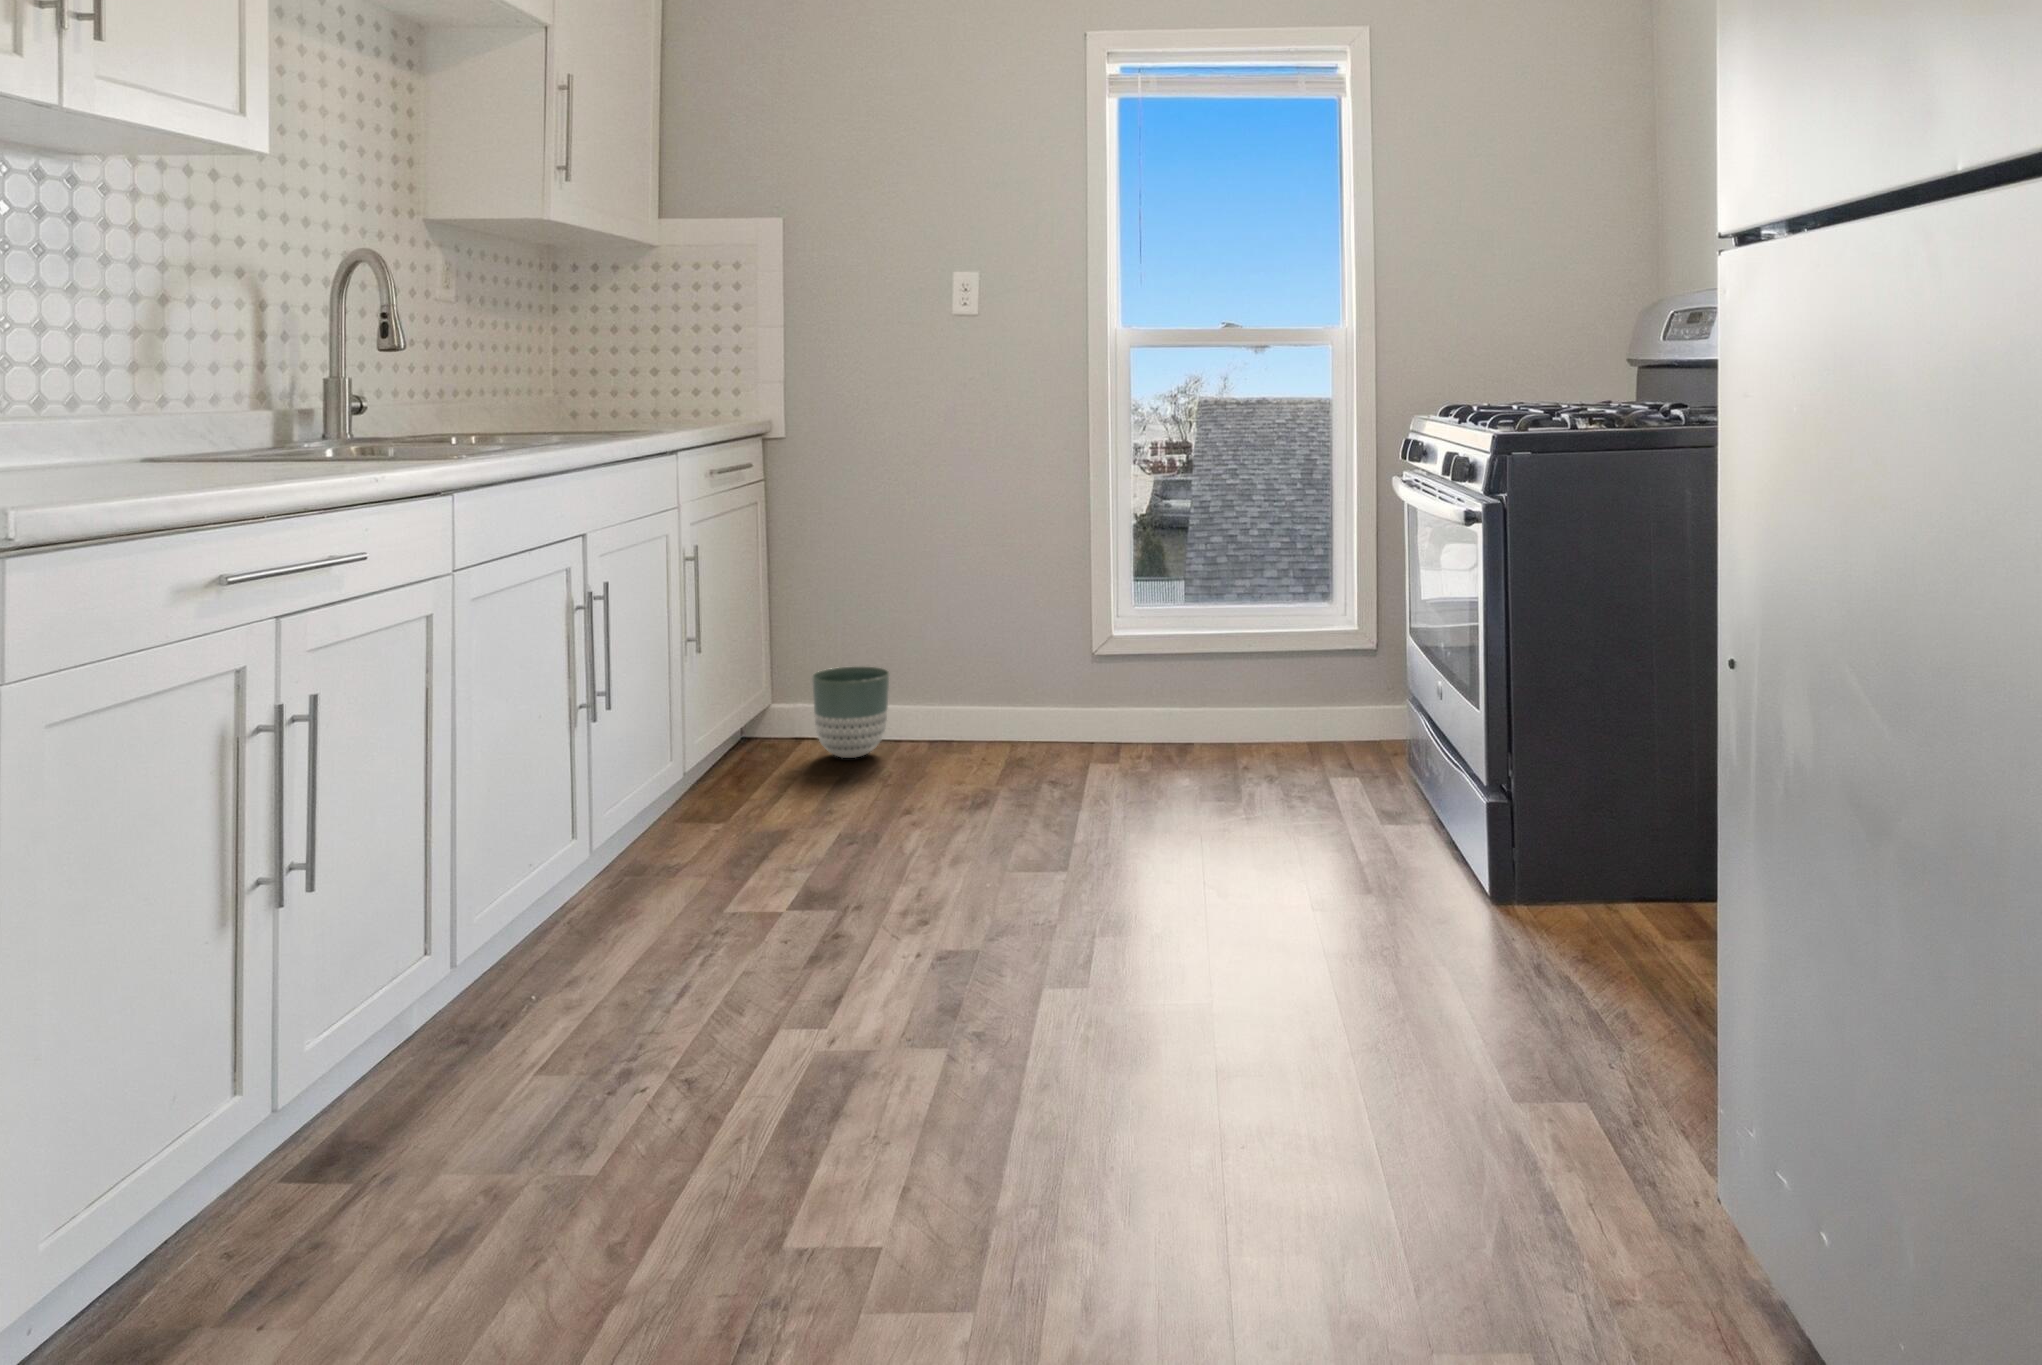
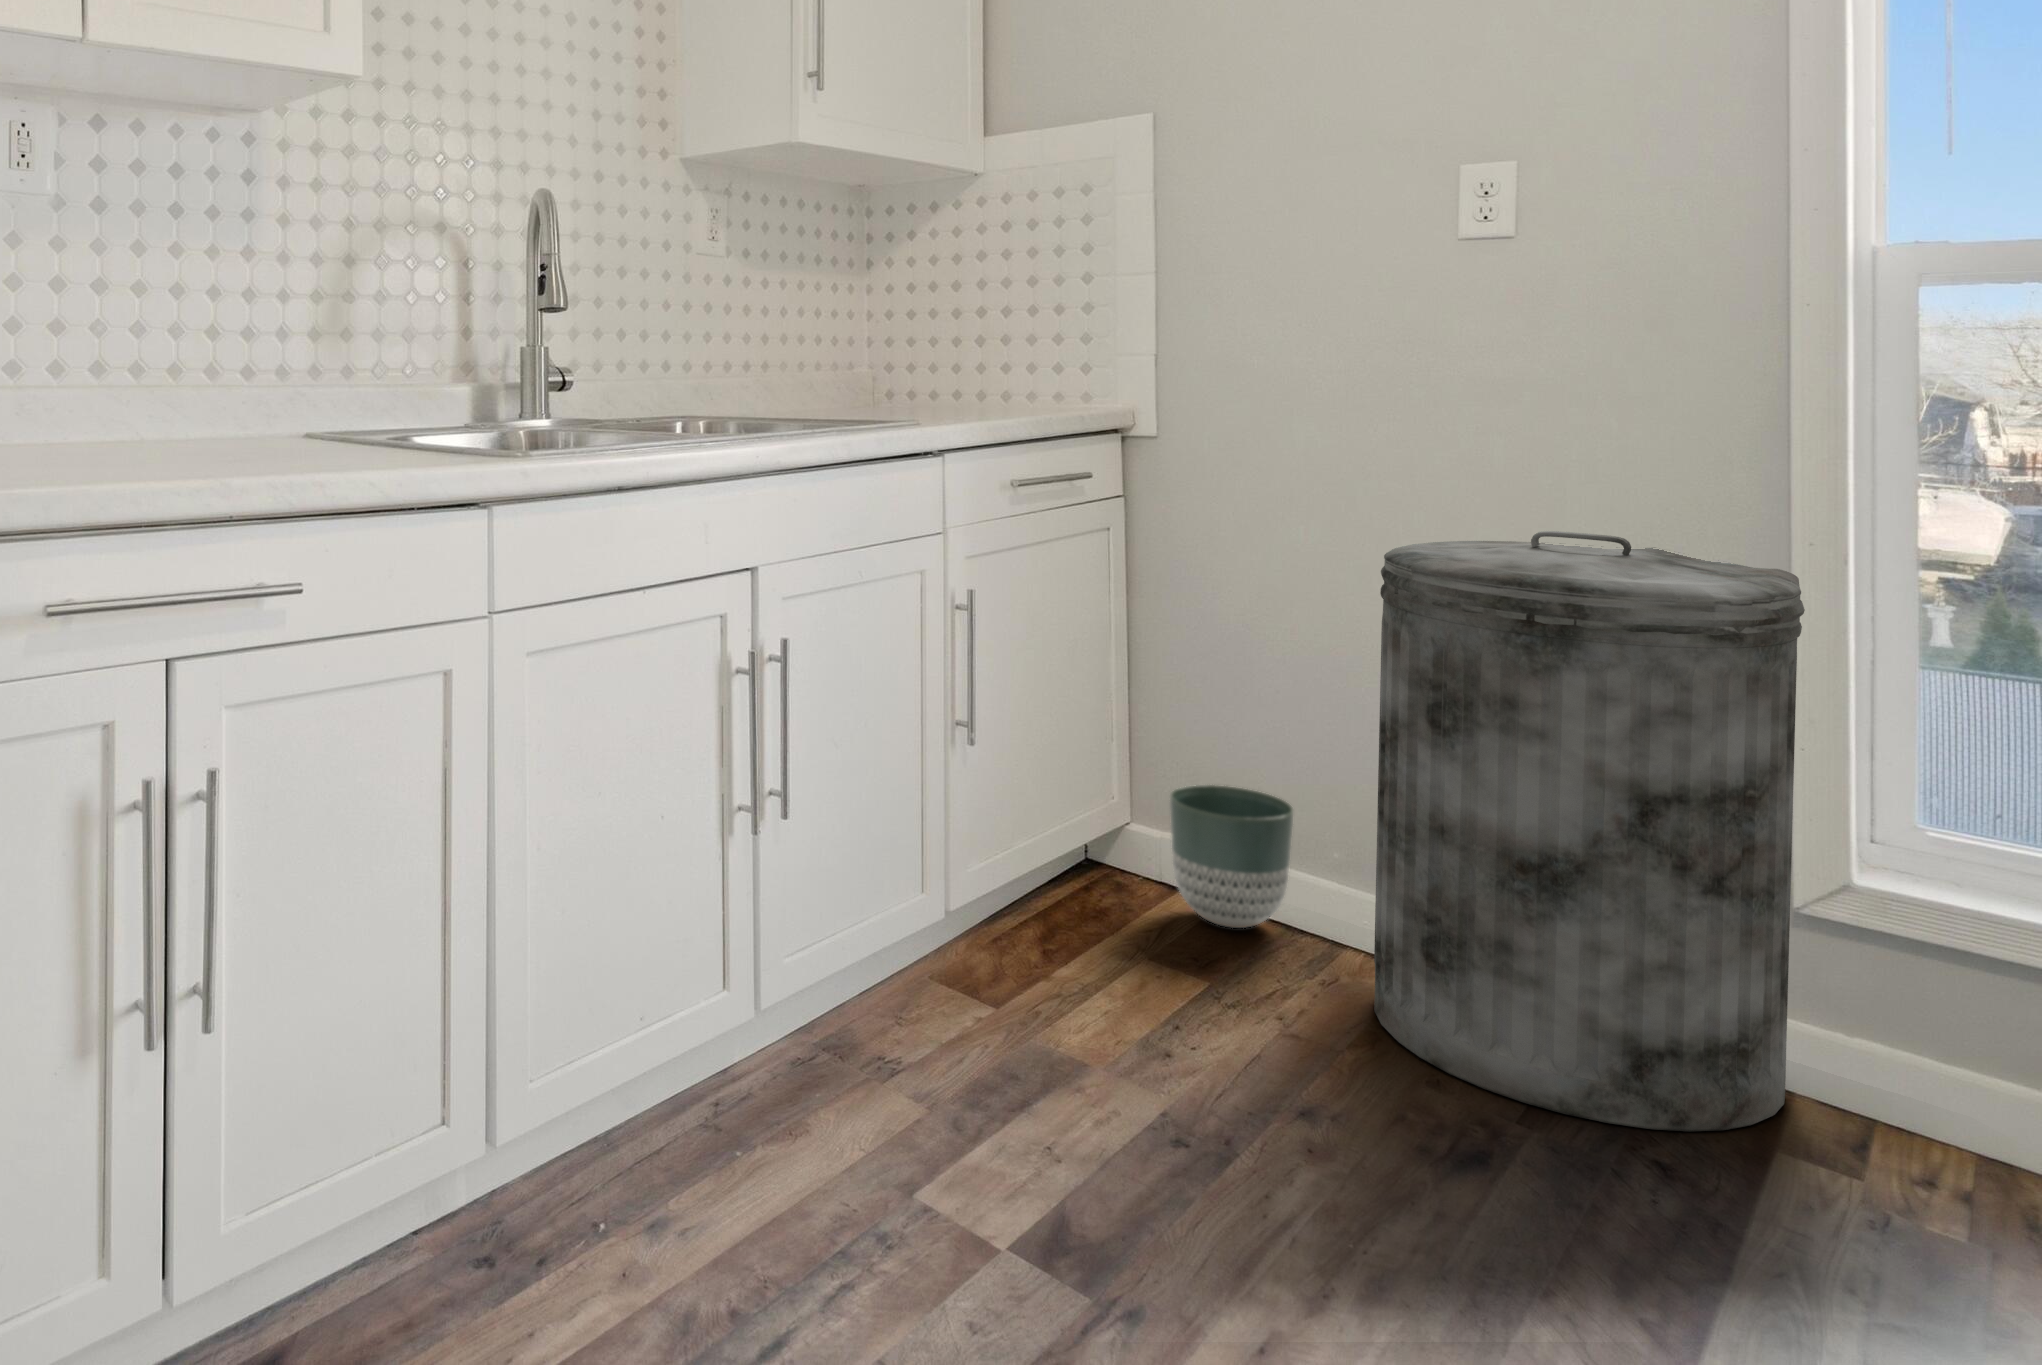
trash can: none [949,472,1151,798] -> present [1374,531,1805,1131]

